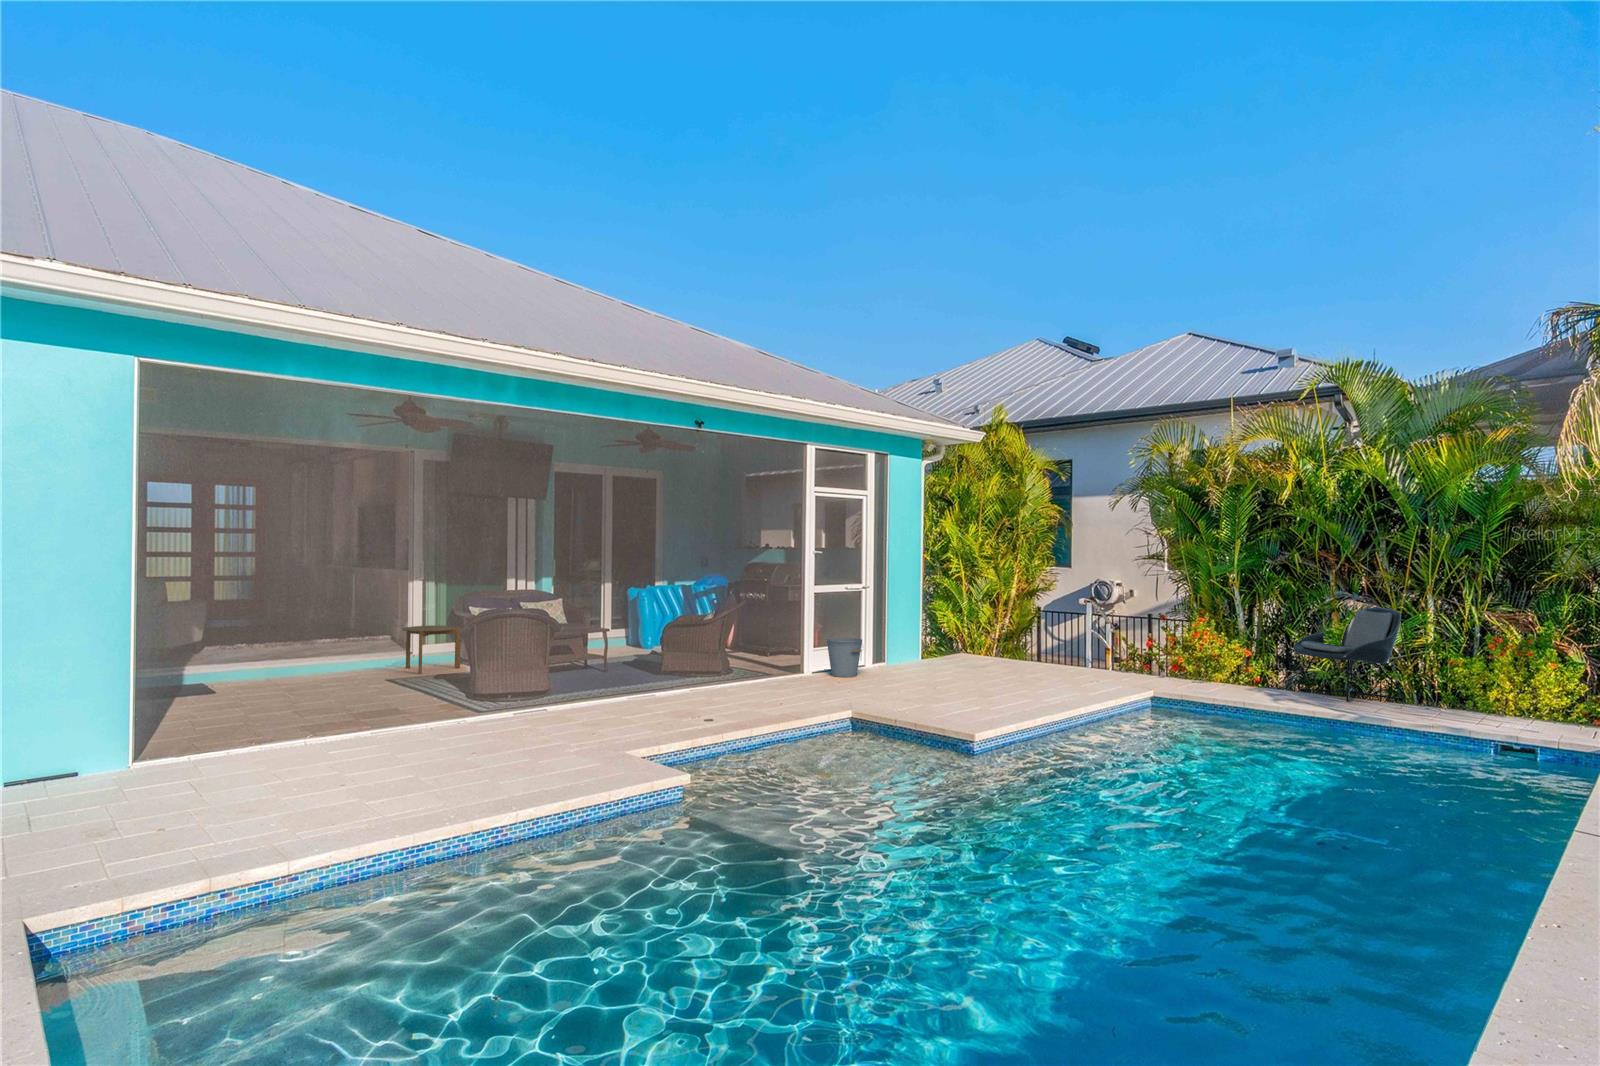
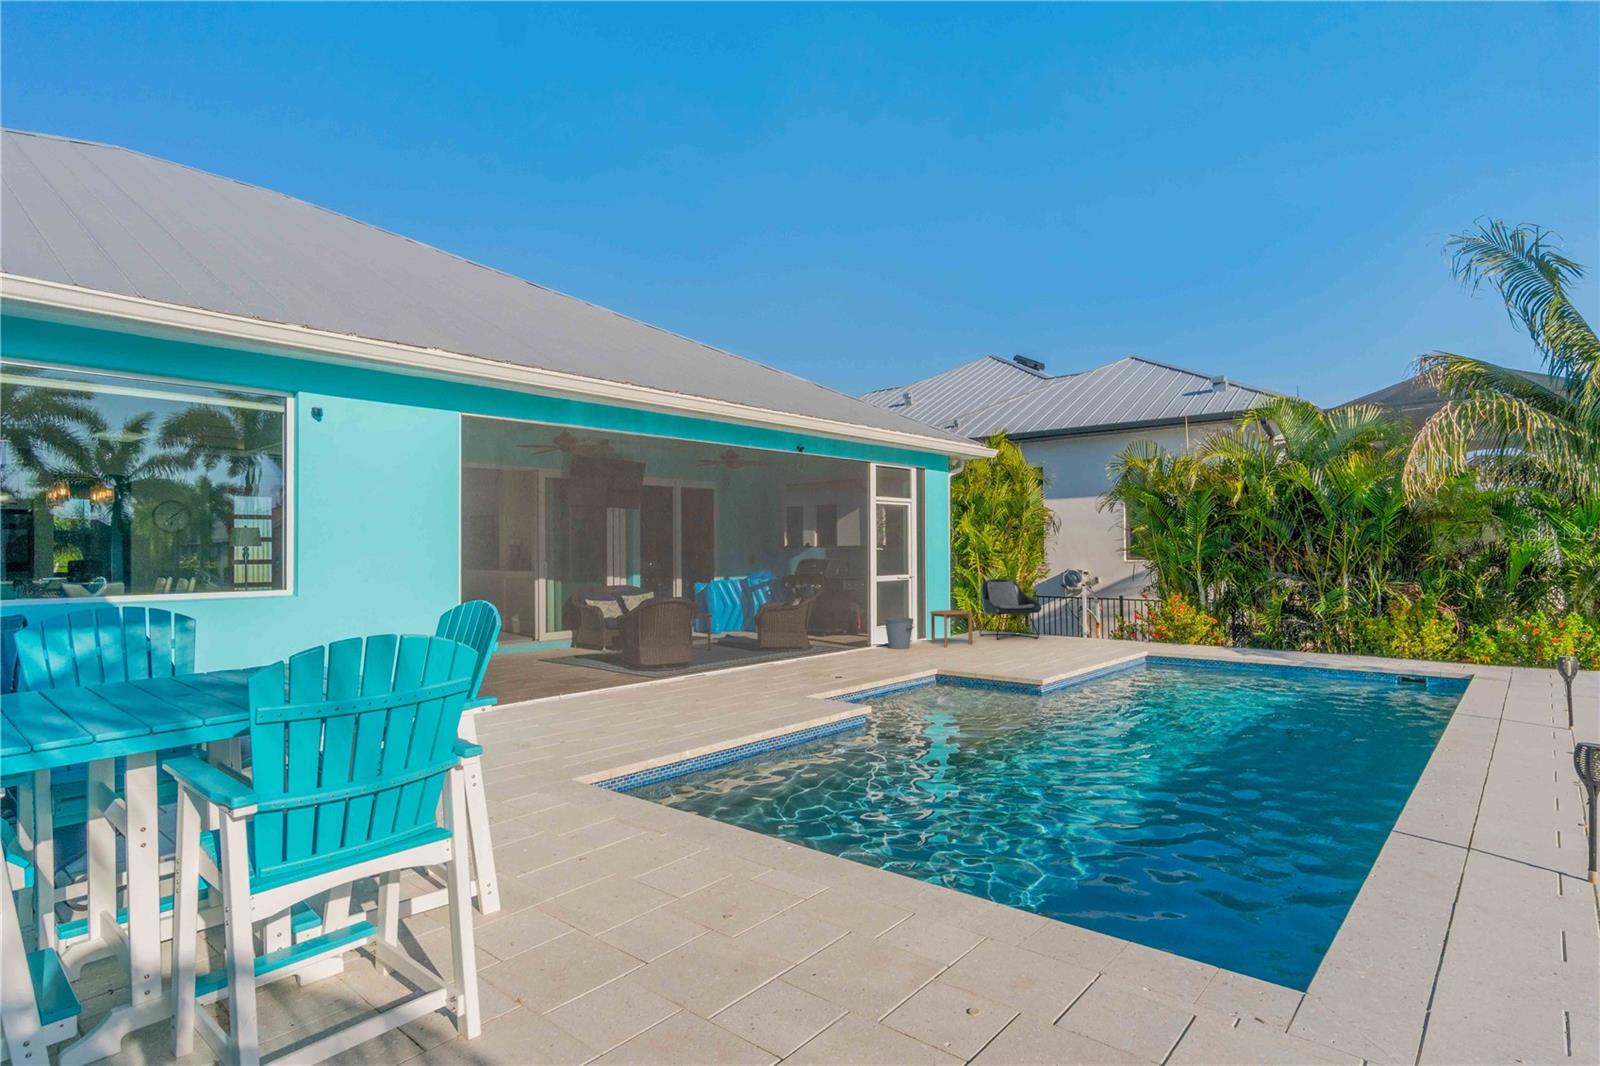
lounge chair: present [1293,608,1406,702] -> present [979,579,1041,640]
side table: present [402,626,461,674] -> present [930,610,972,647]

